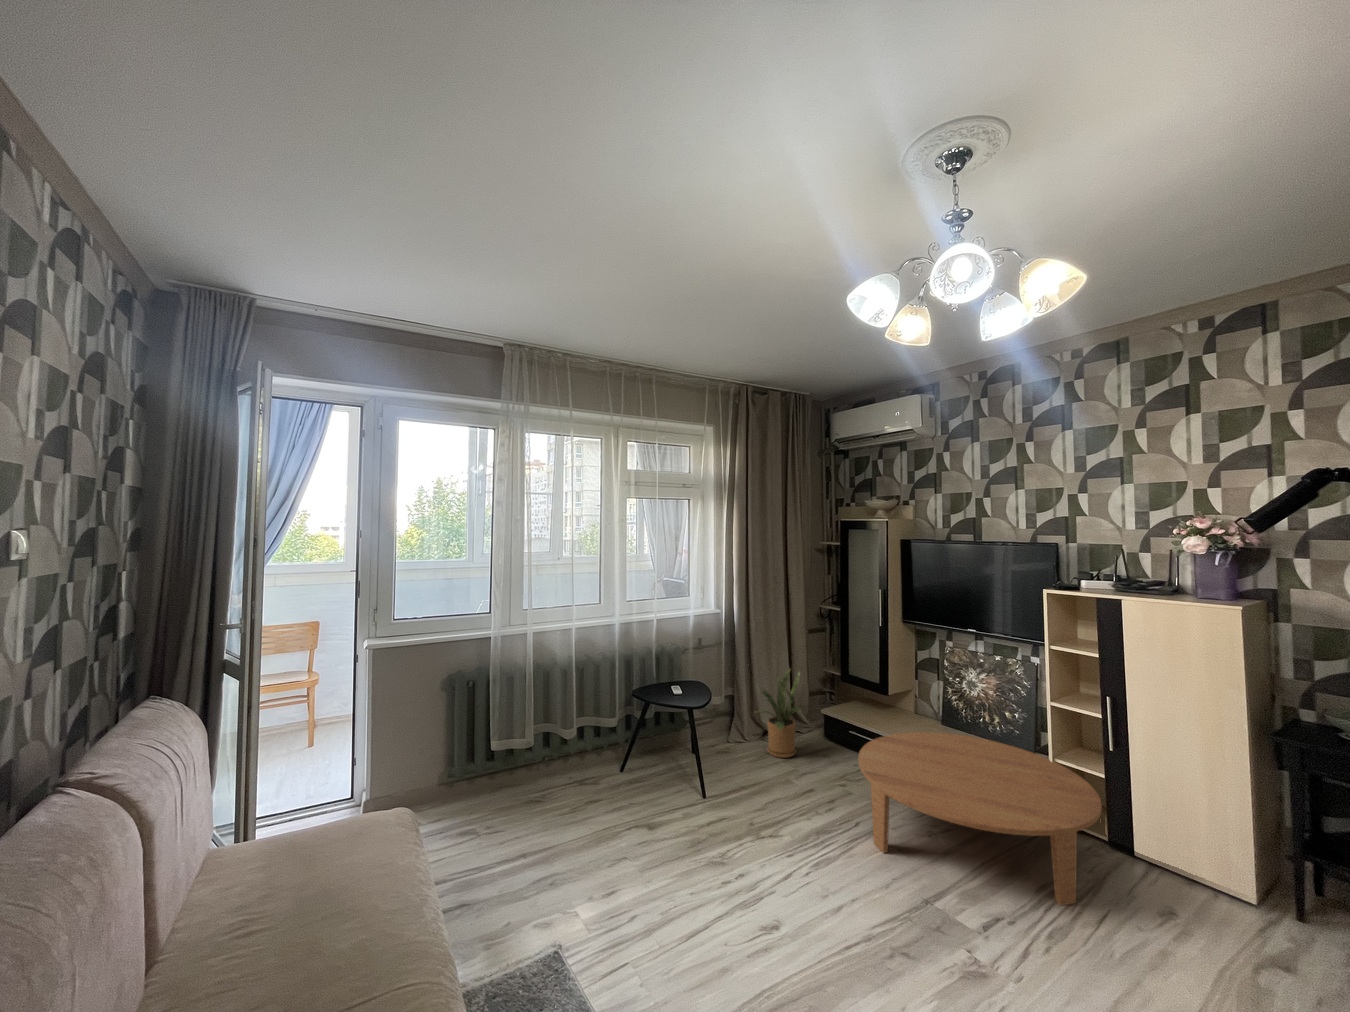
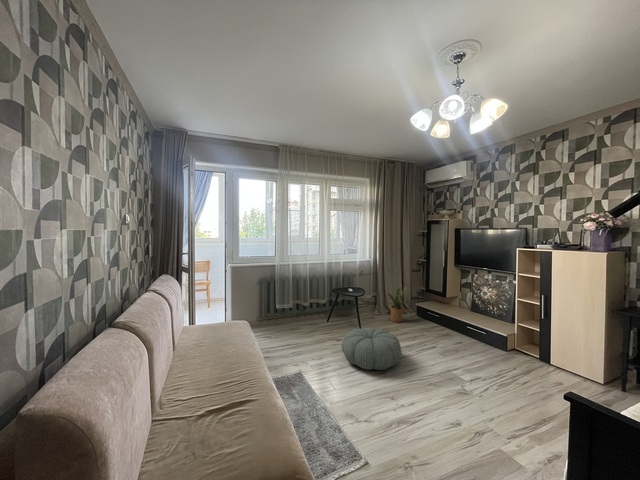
coffee table: present [858,732,1102,905] -> none [426,312,534,376]
pouf: none [665,795,816,925] -> present [342,328,402,370]

